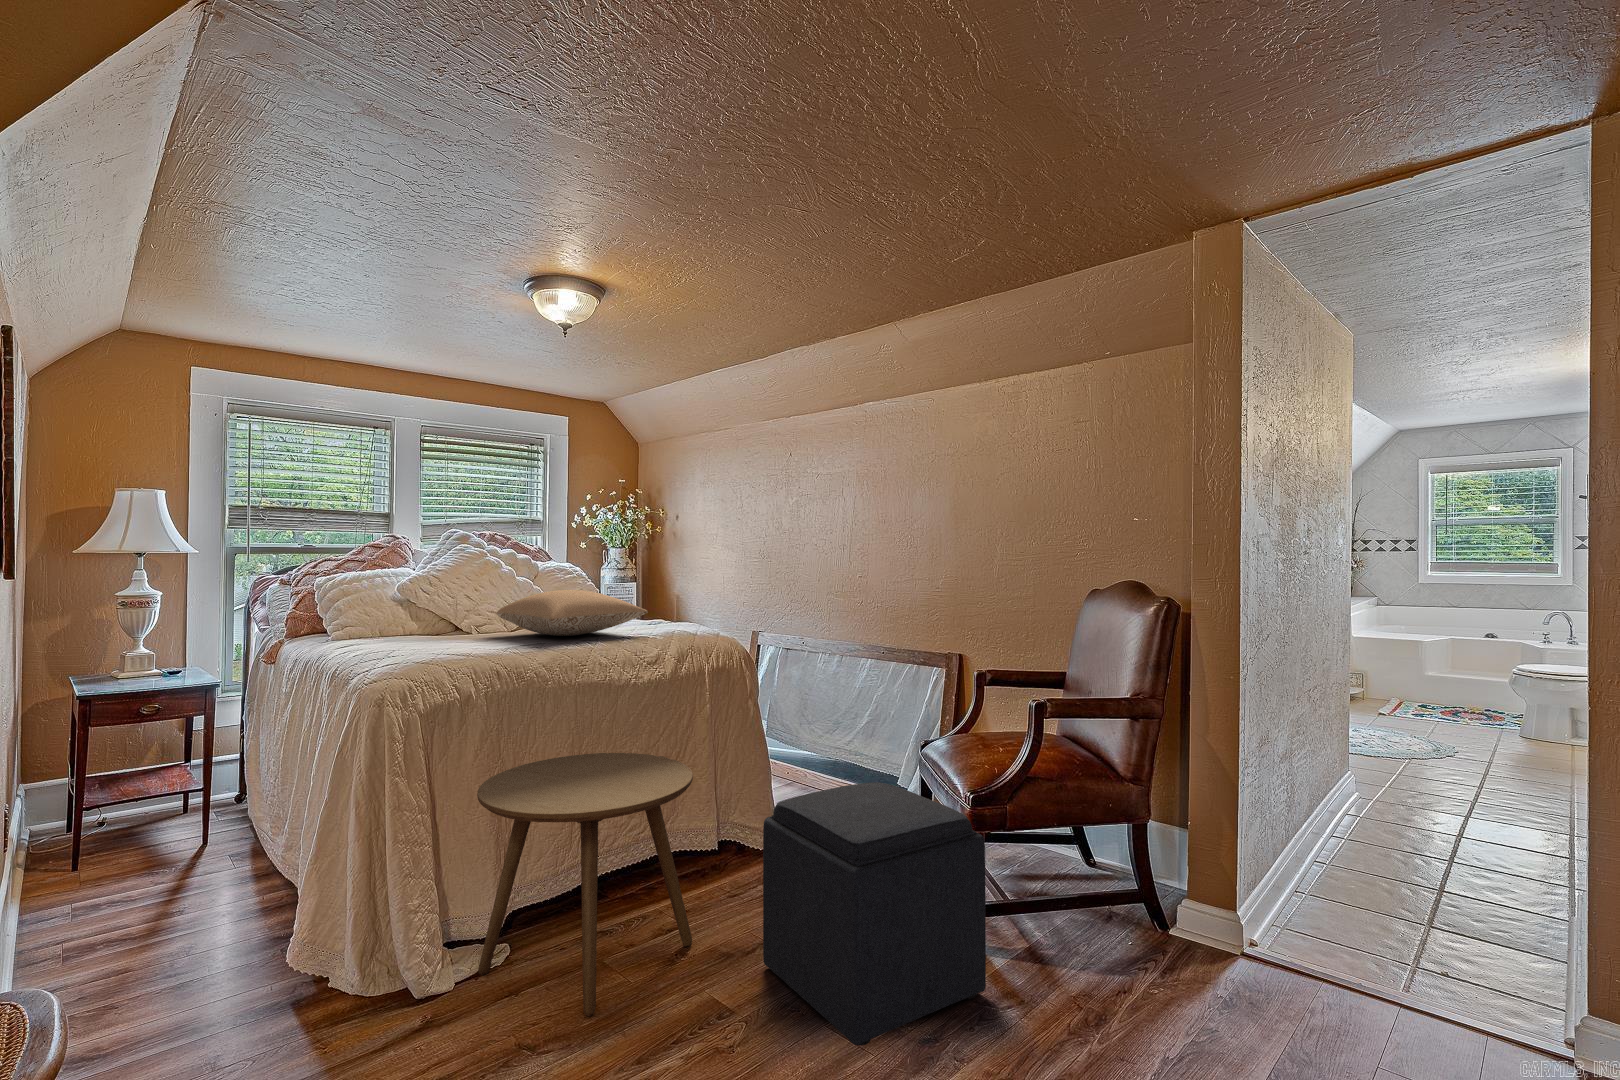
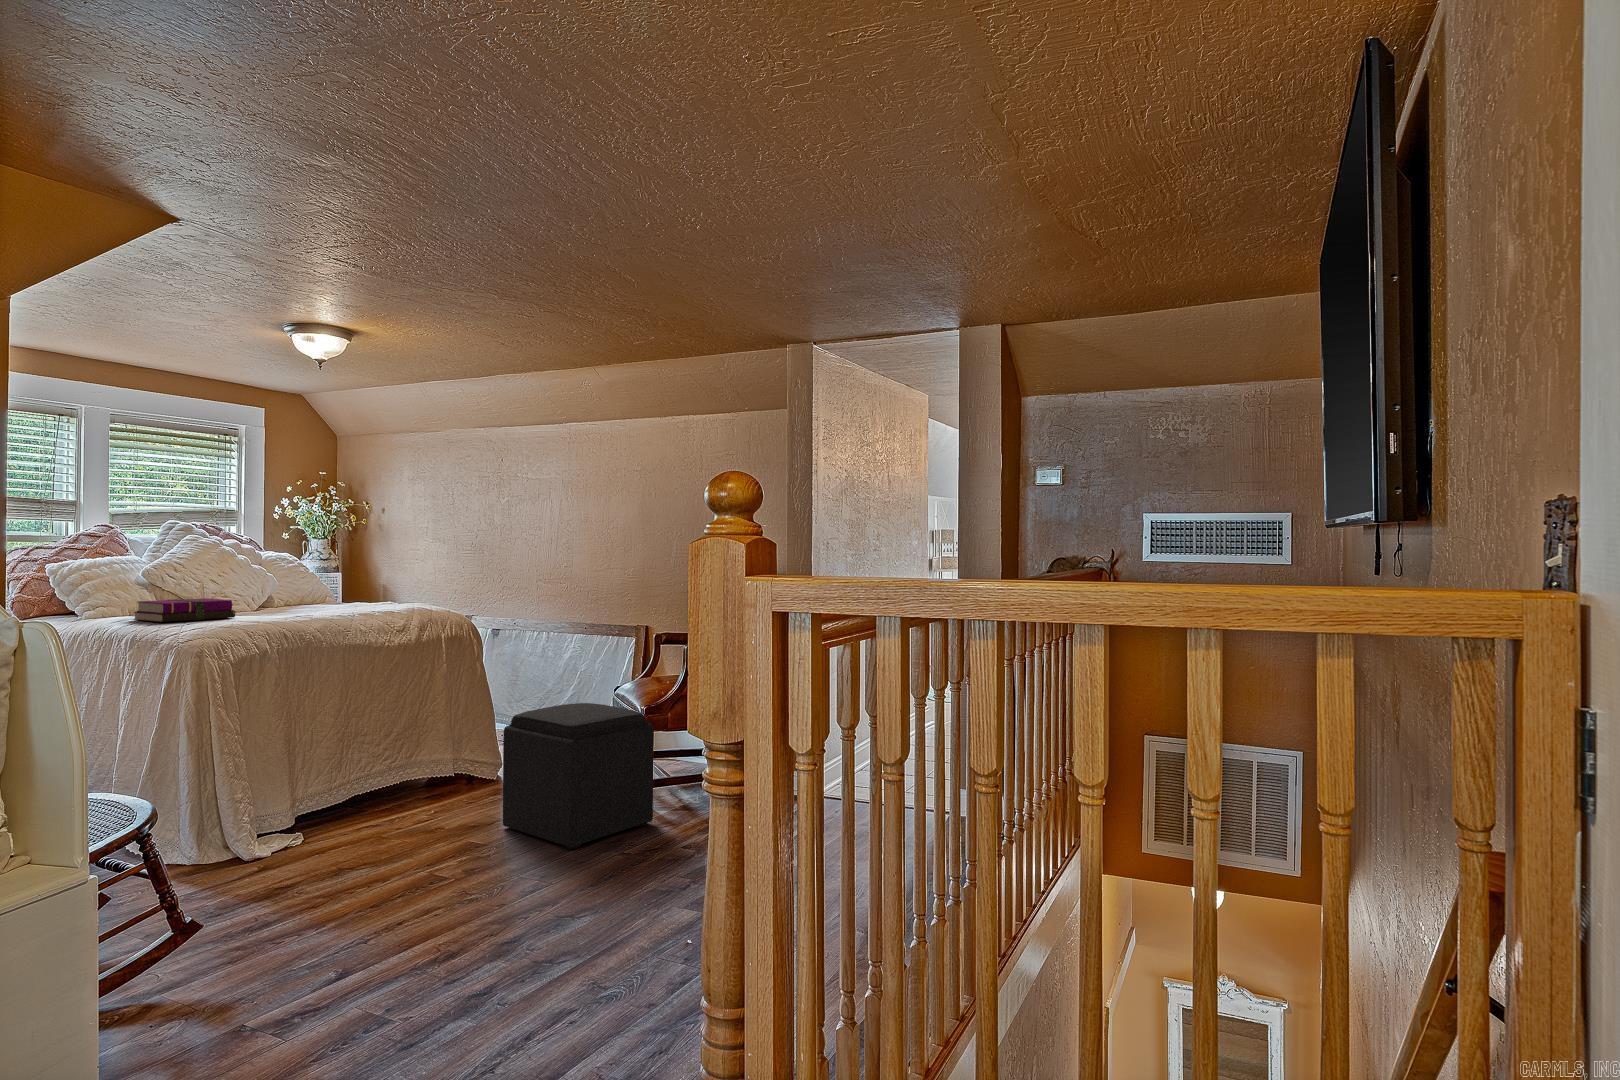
pillow: present [497,590,648,636] -> none [253,575,392,611]
notebook: none [357,619,463,651] -> present [134,598,235,622]
side table: present [477,753,693,1016] -> none [283,696,450,858]

